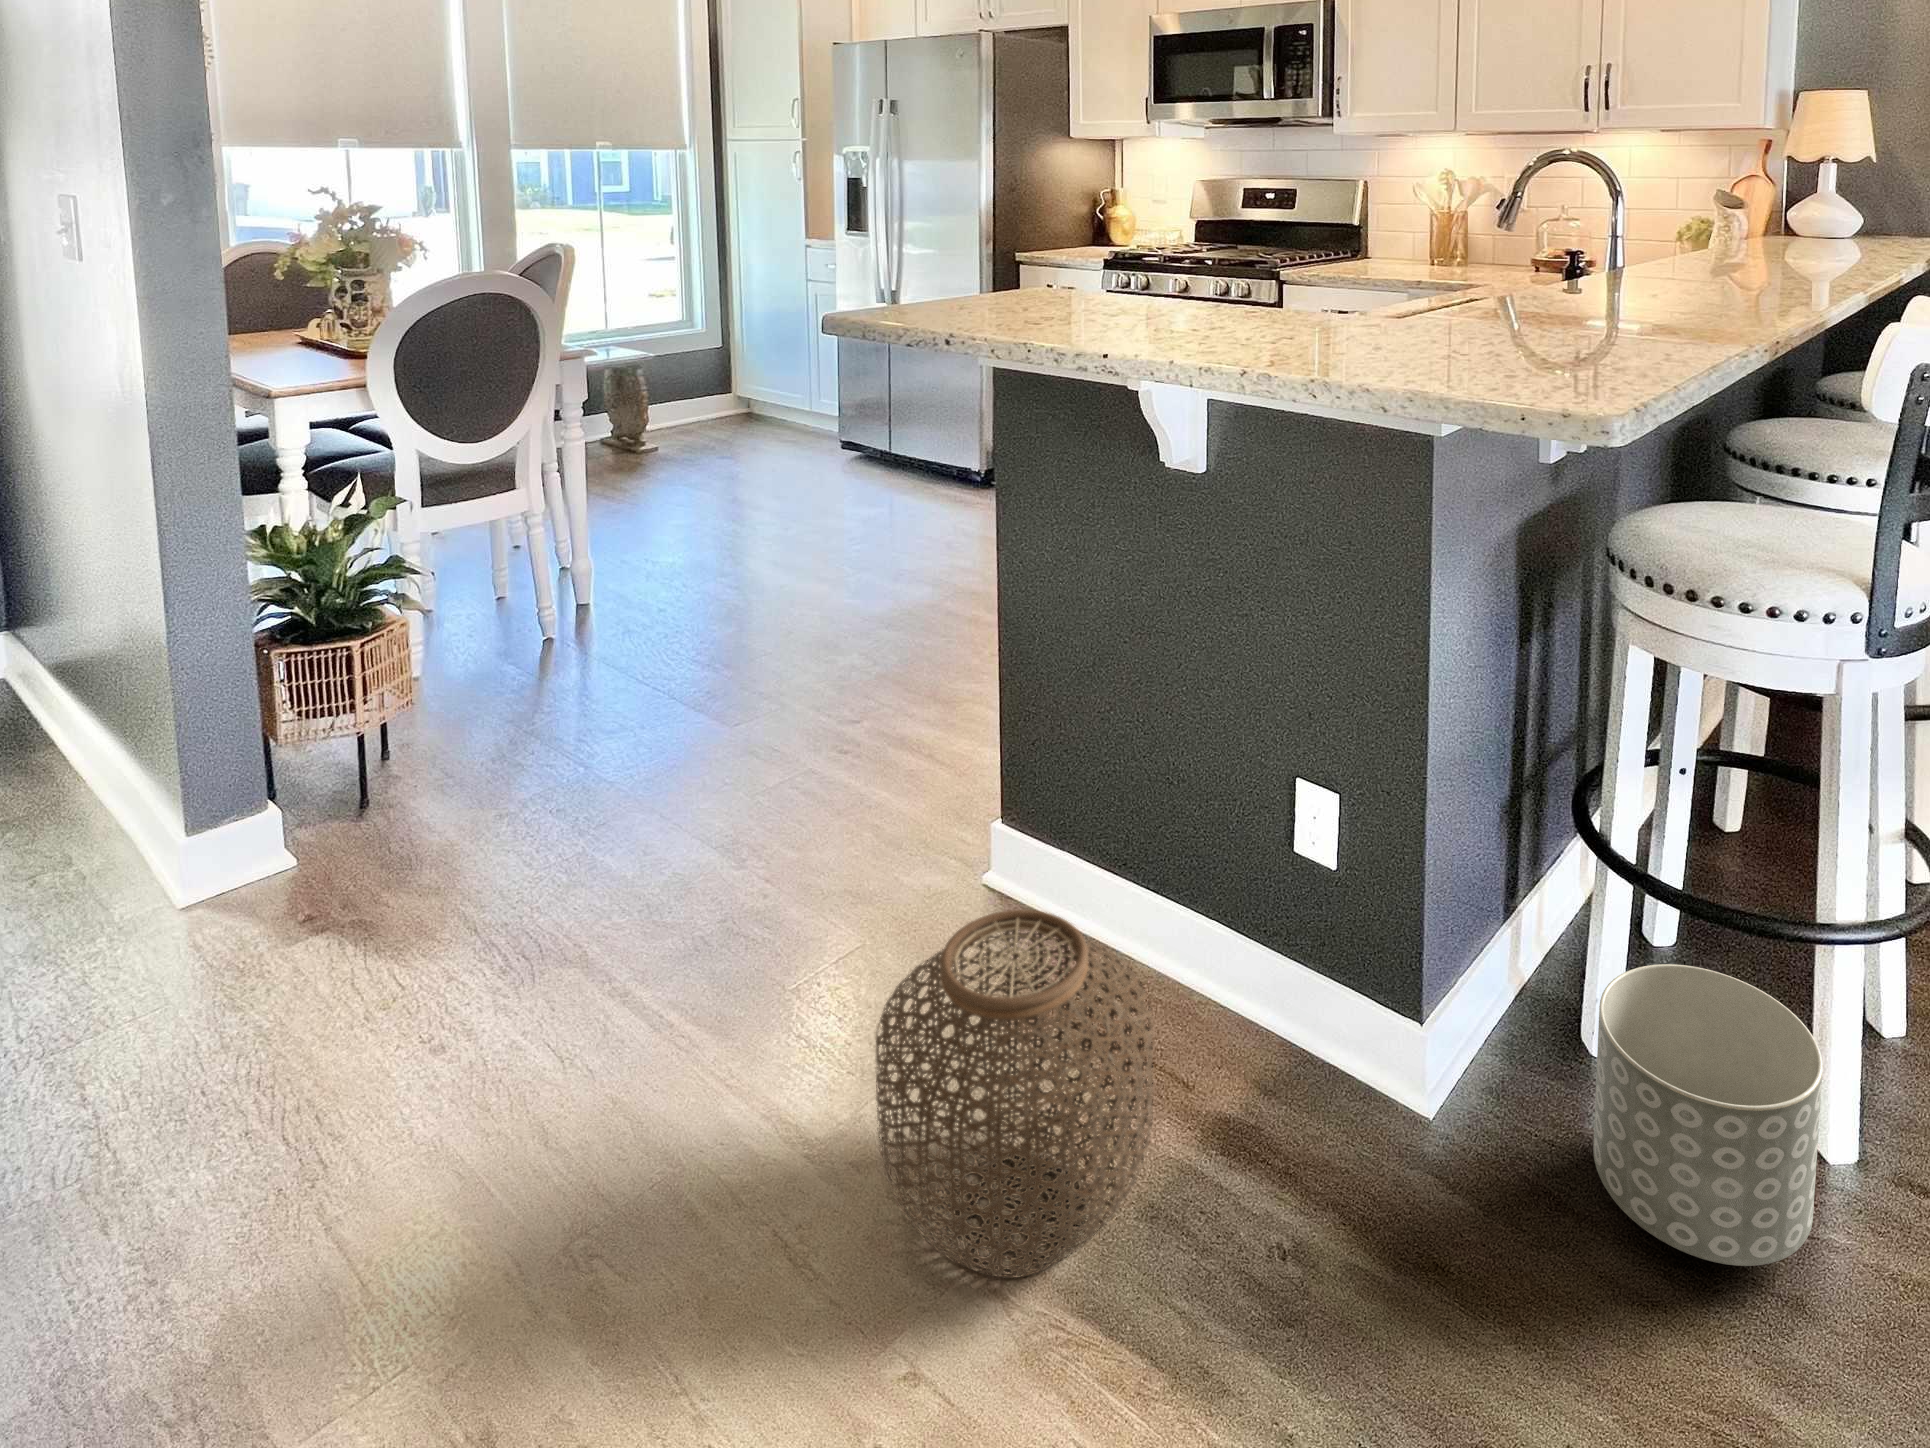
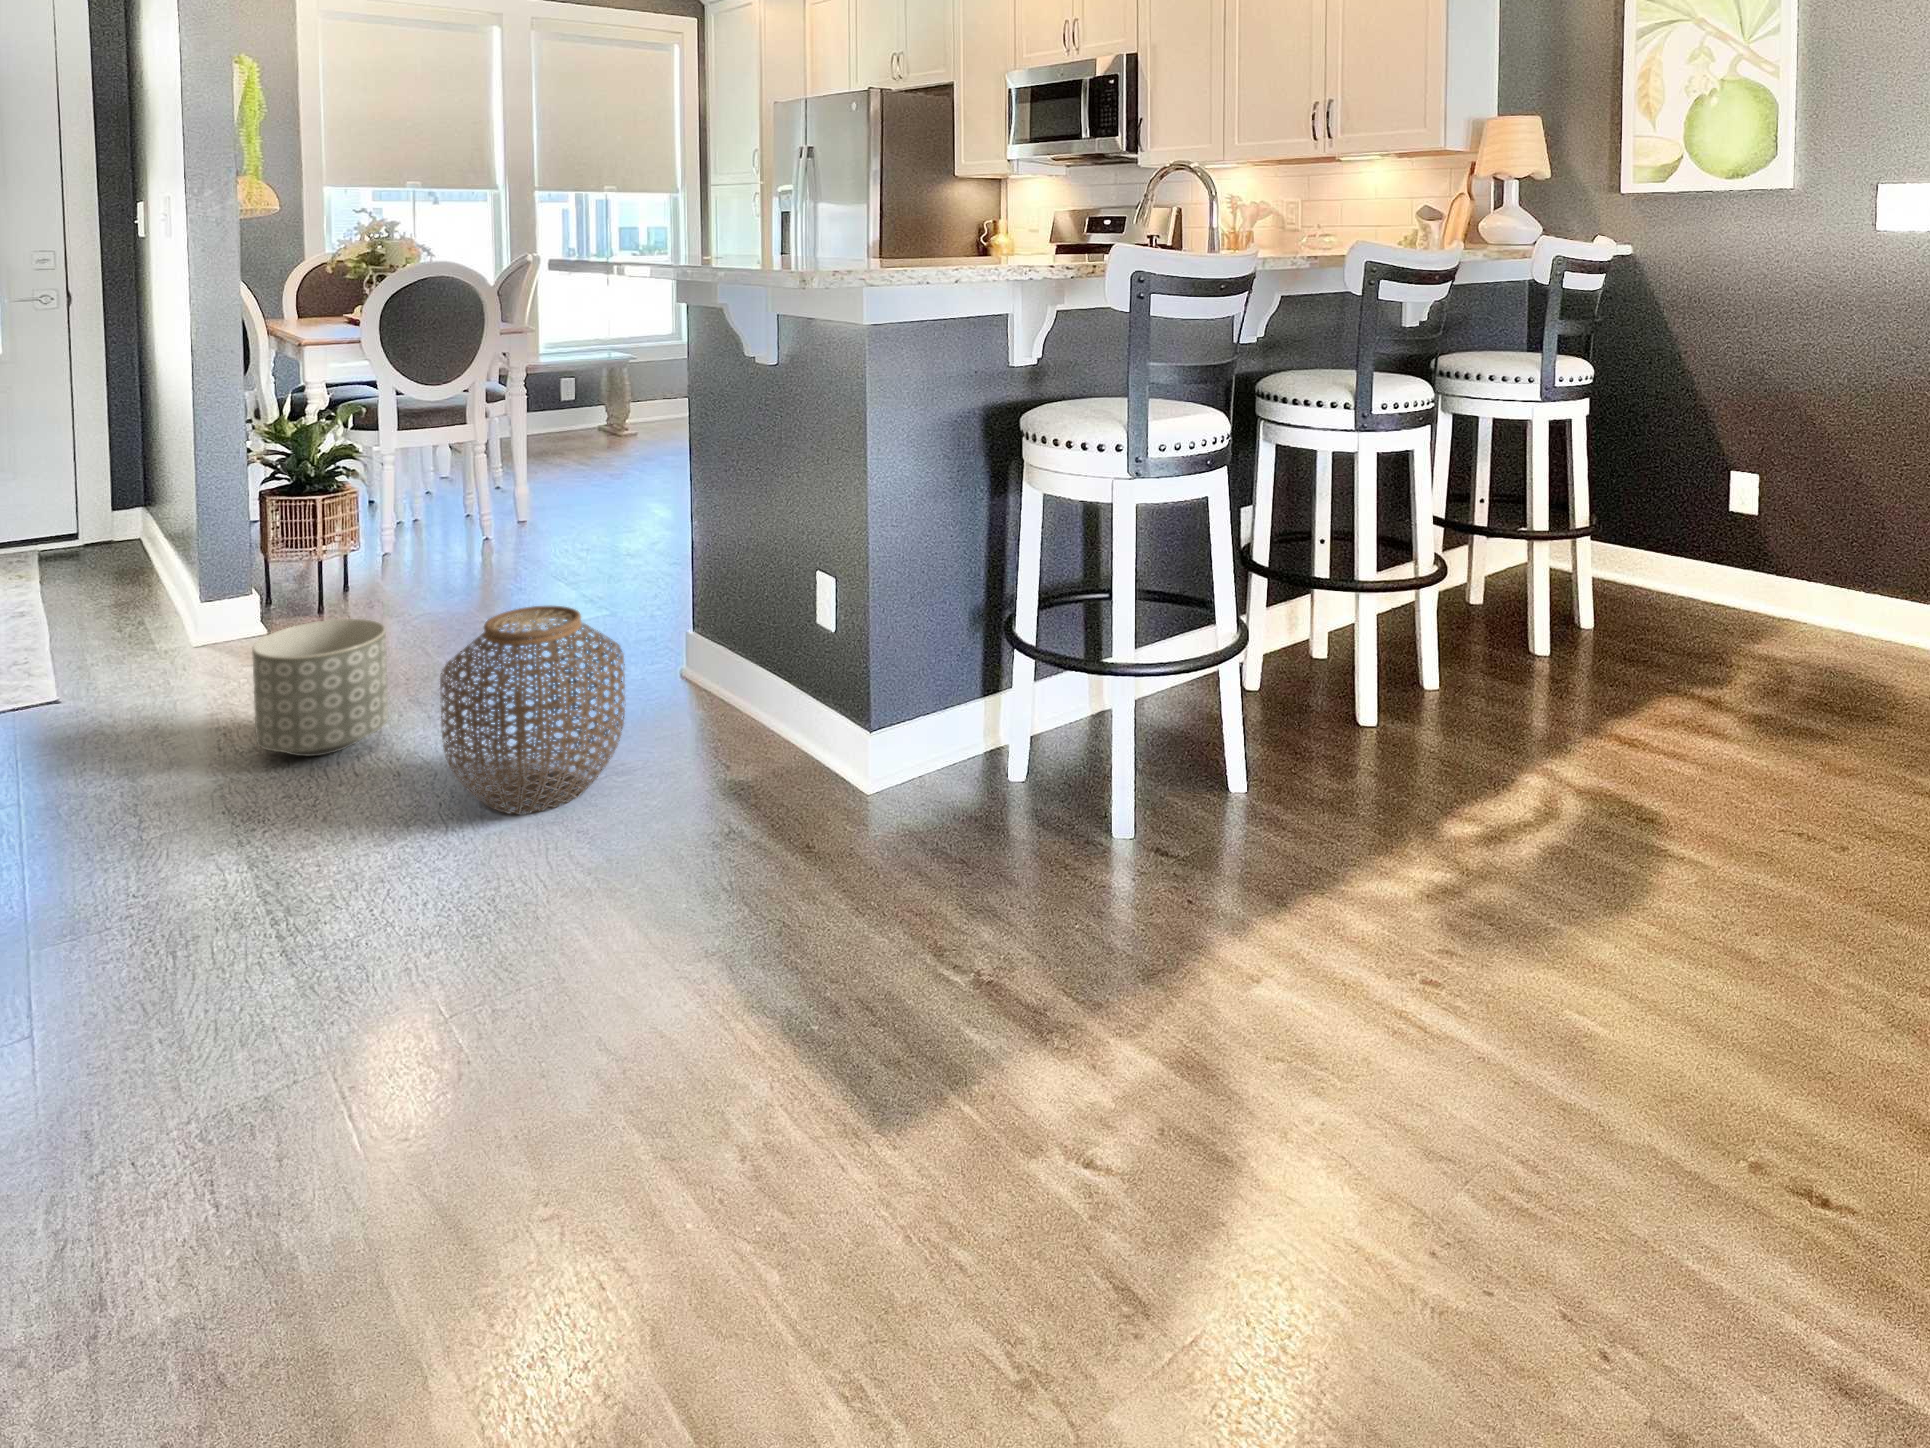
planter: present [1593,964,1823,1266] -> present [252,619,389,756]

